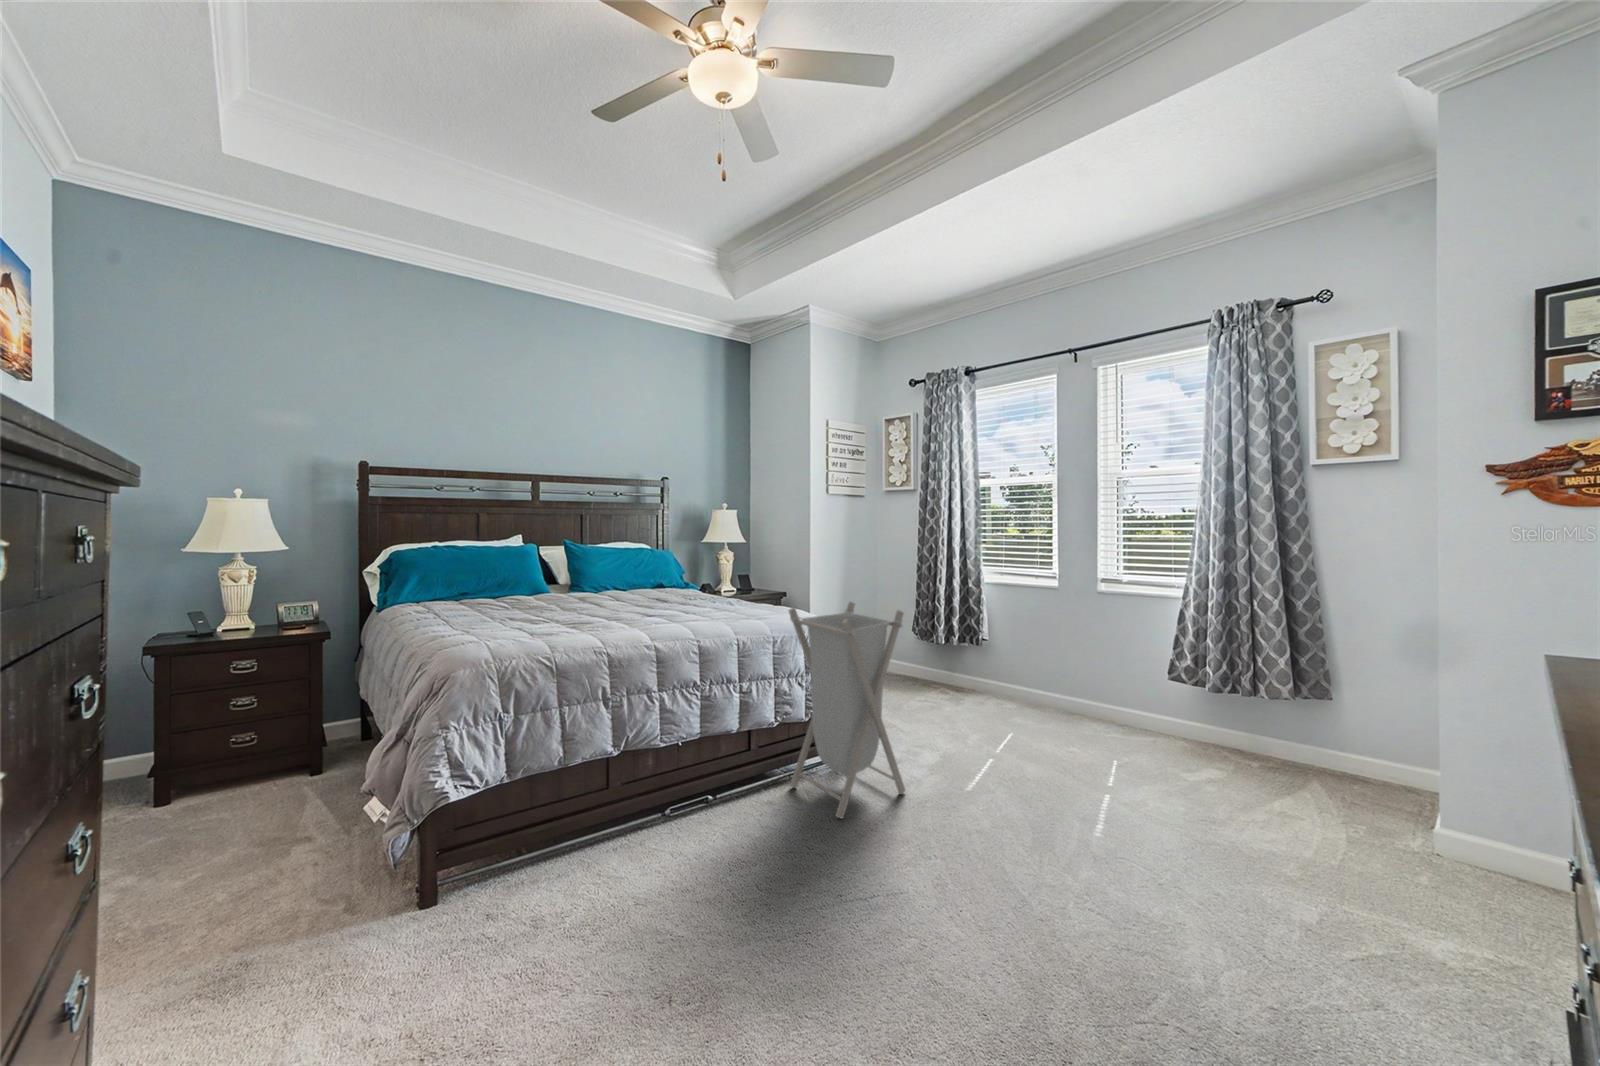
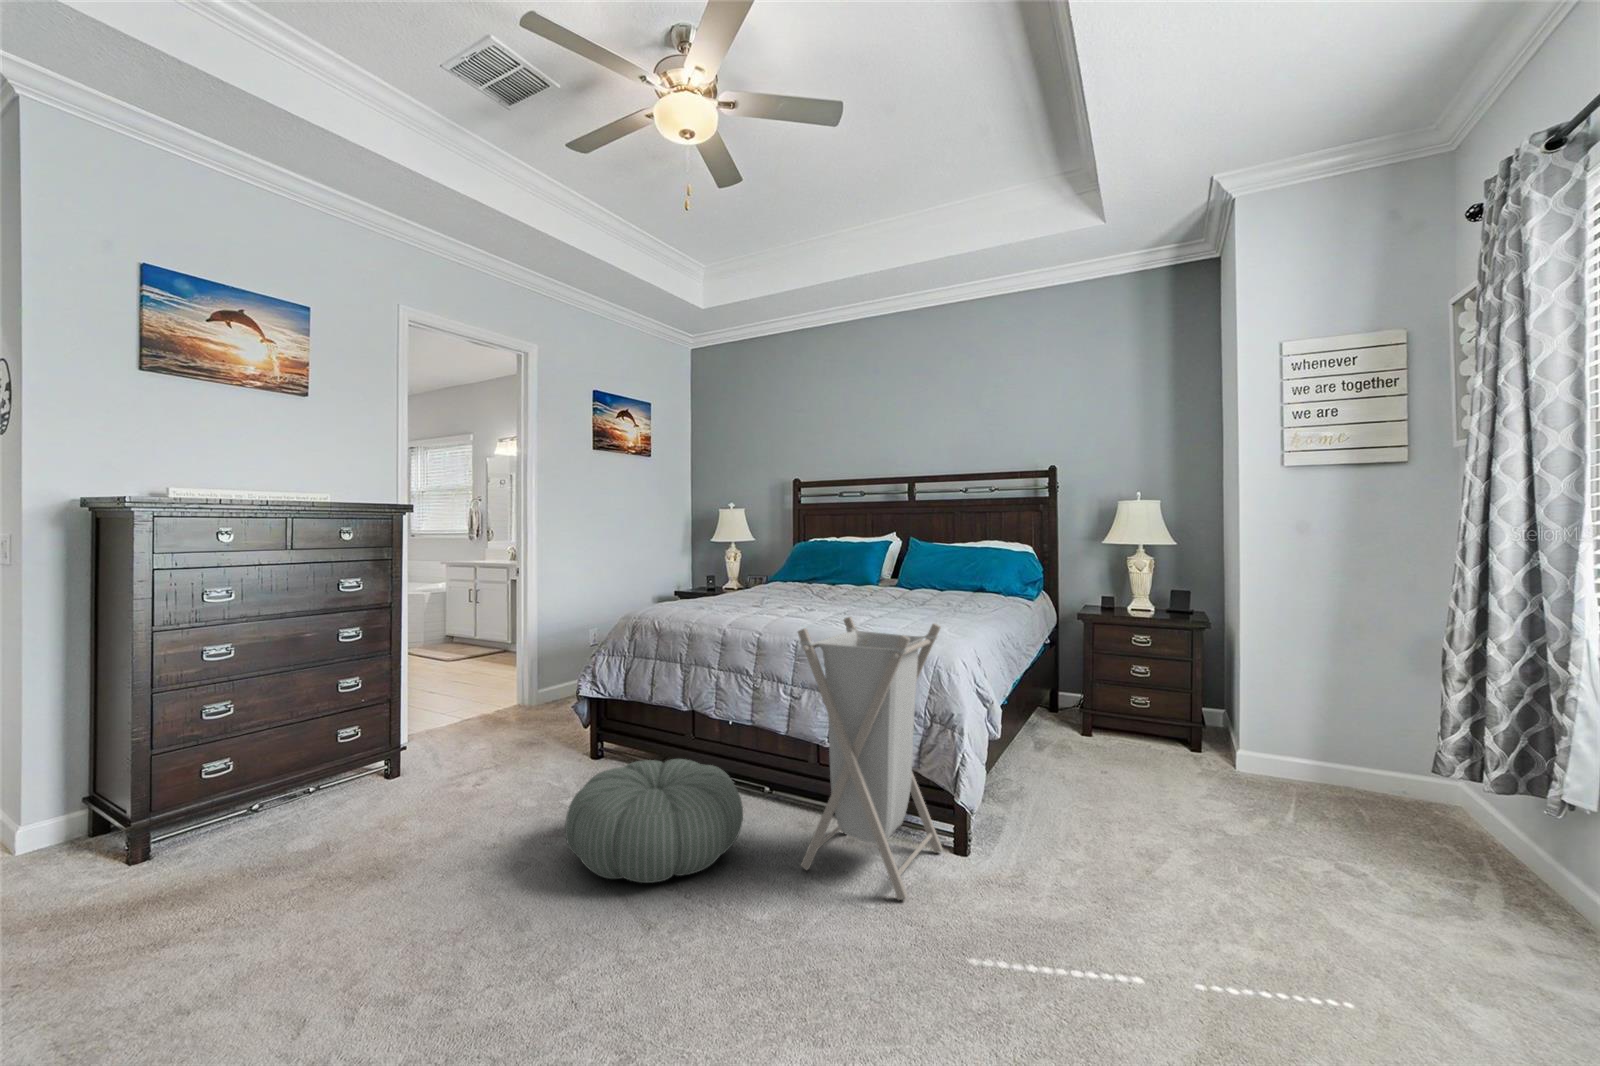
pouf: none [652,782,847,954] -> present [565,759,743,883]

